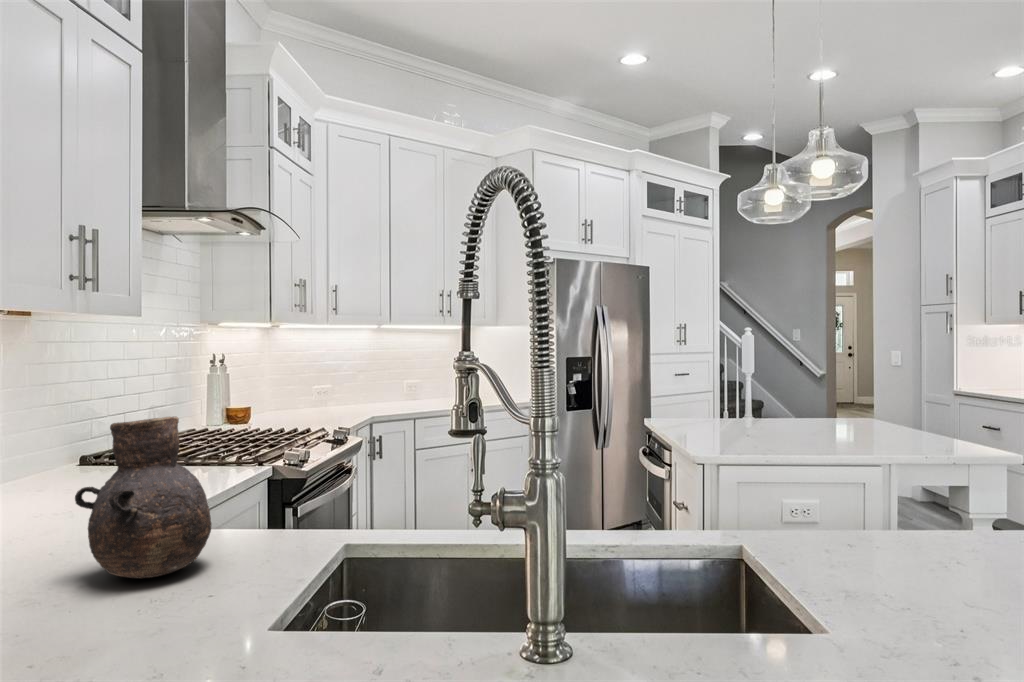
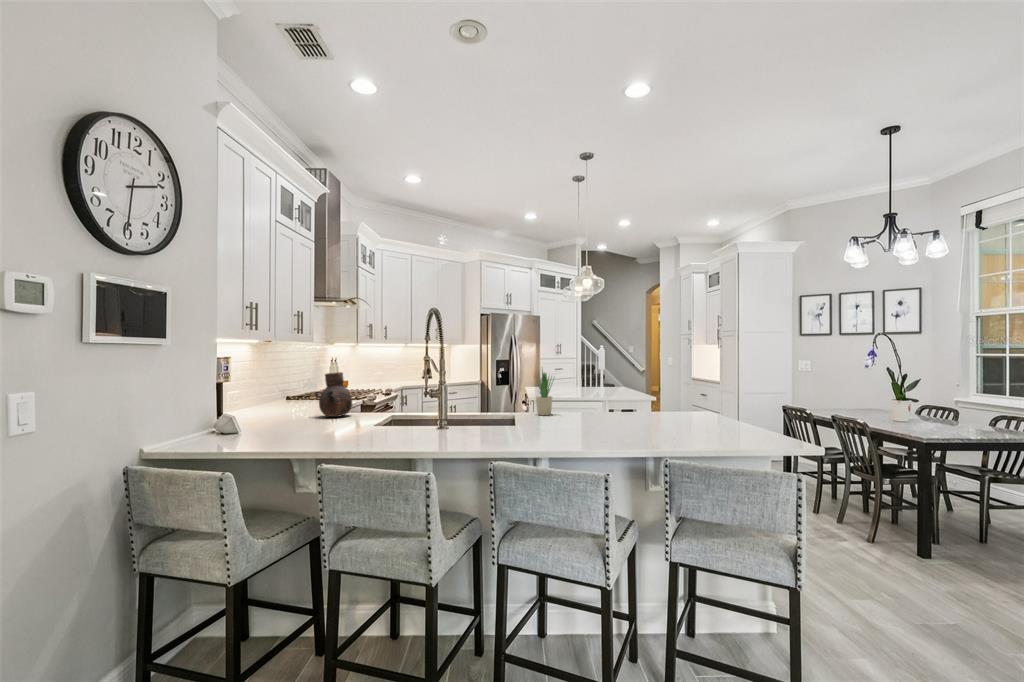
potted plant: none [857,392,940,578] -> present [536,370,552,415]

